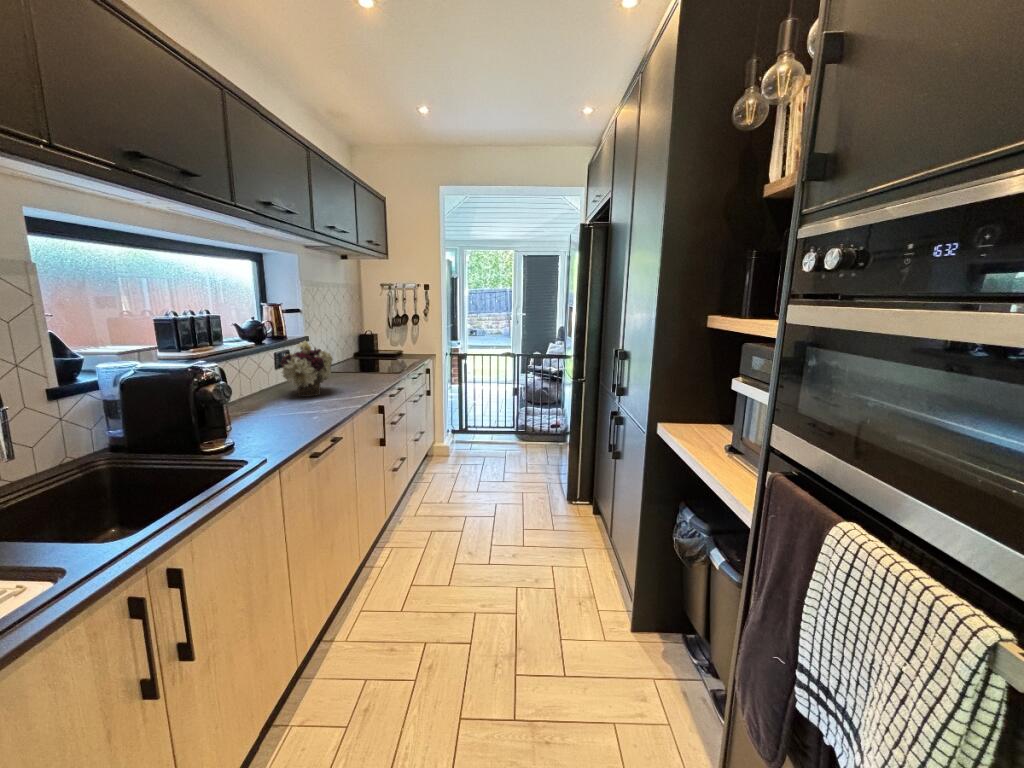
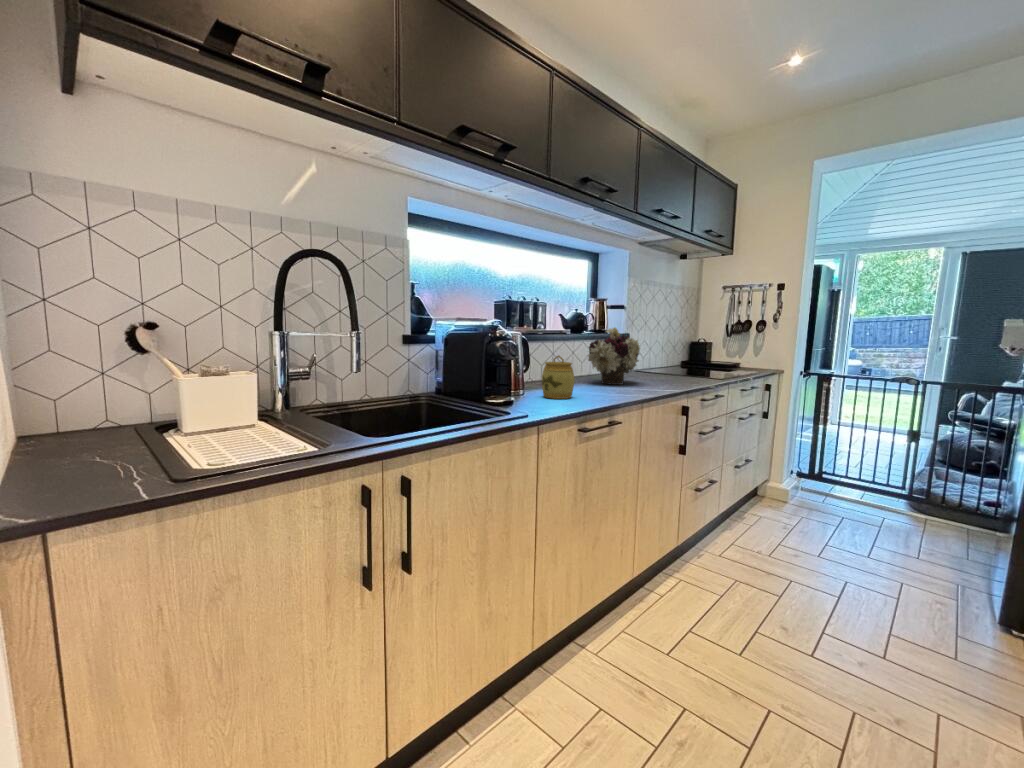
jar: none [248,385,286,430] -> present [542,355,575,399]

